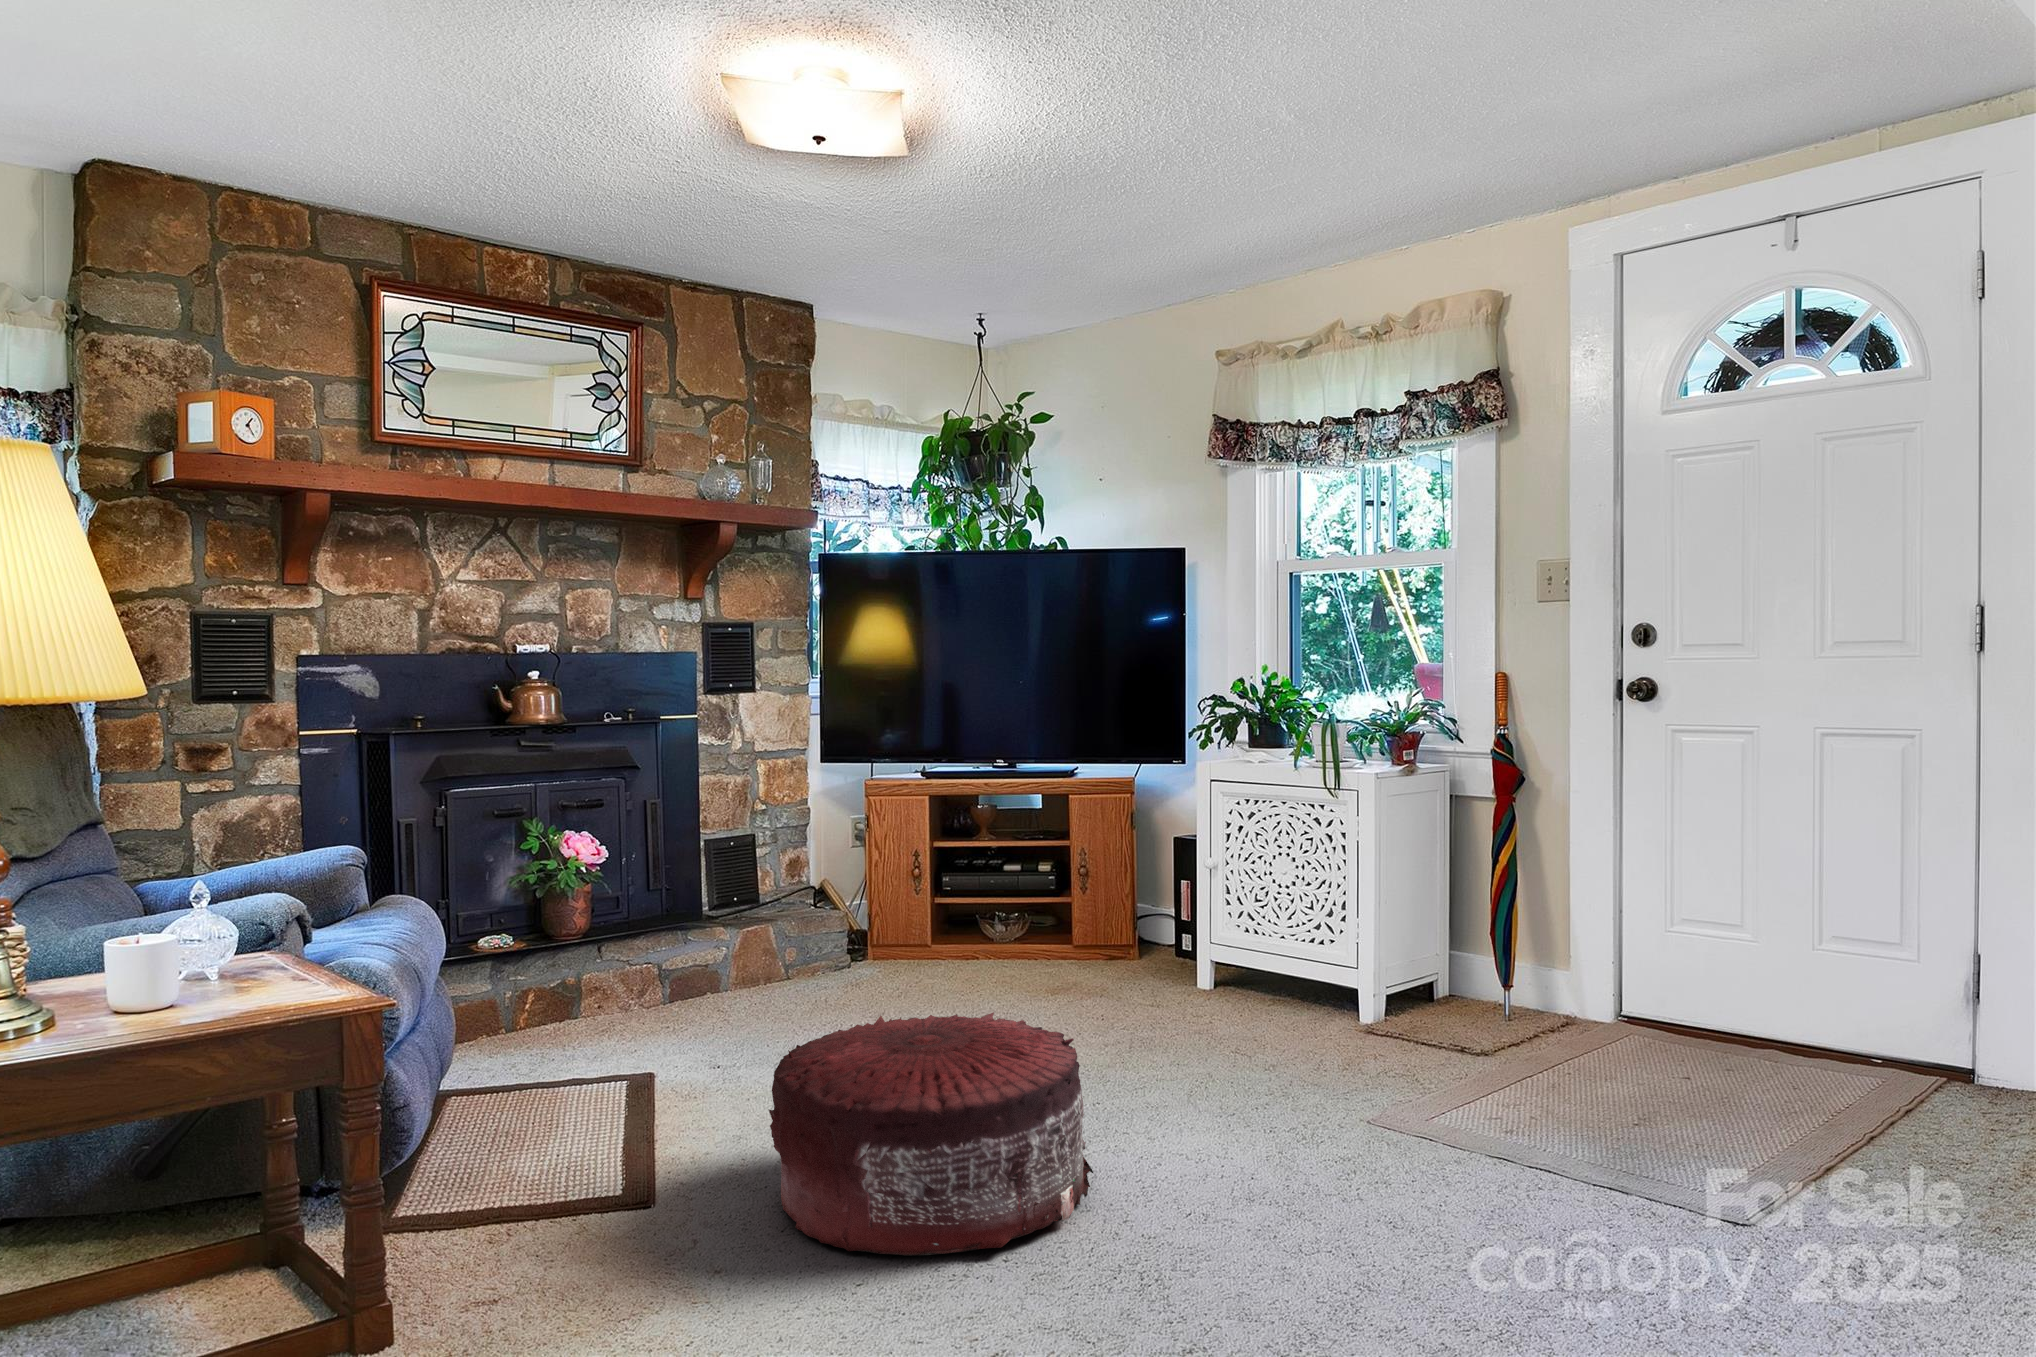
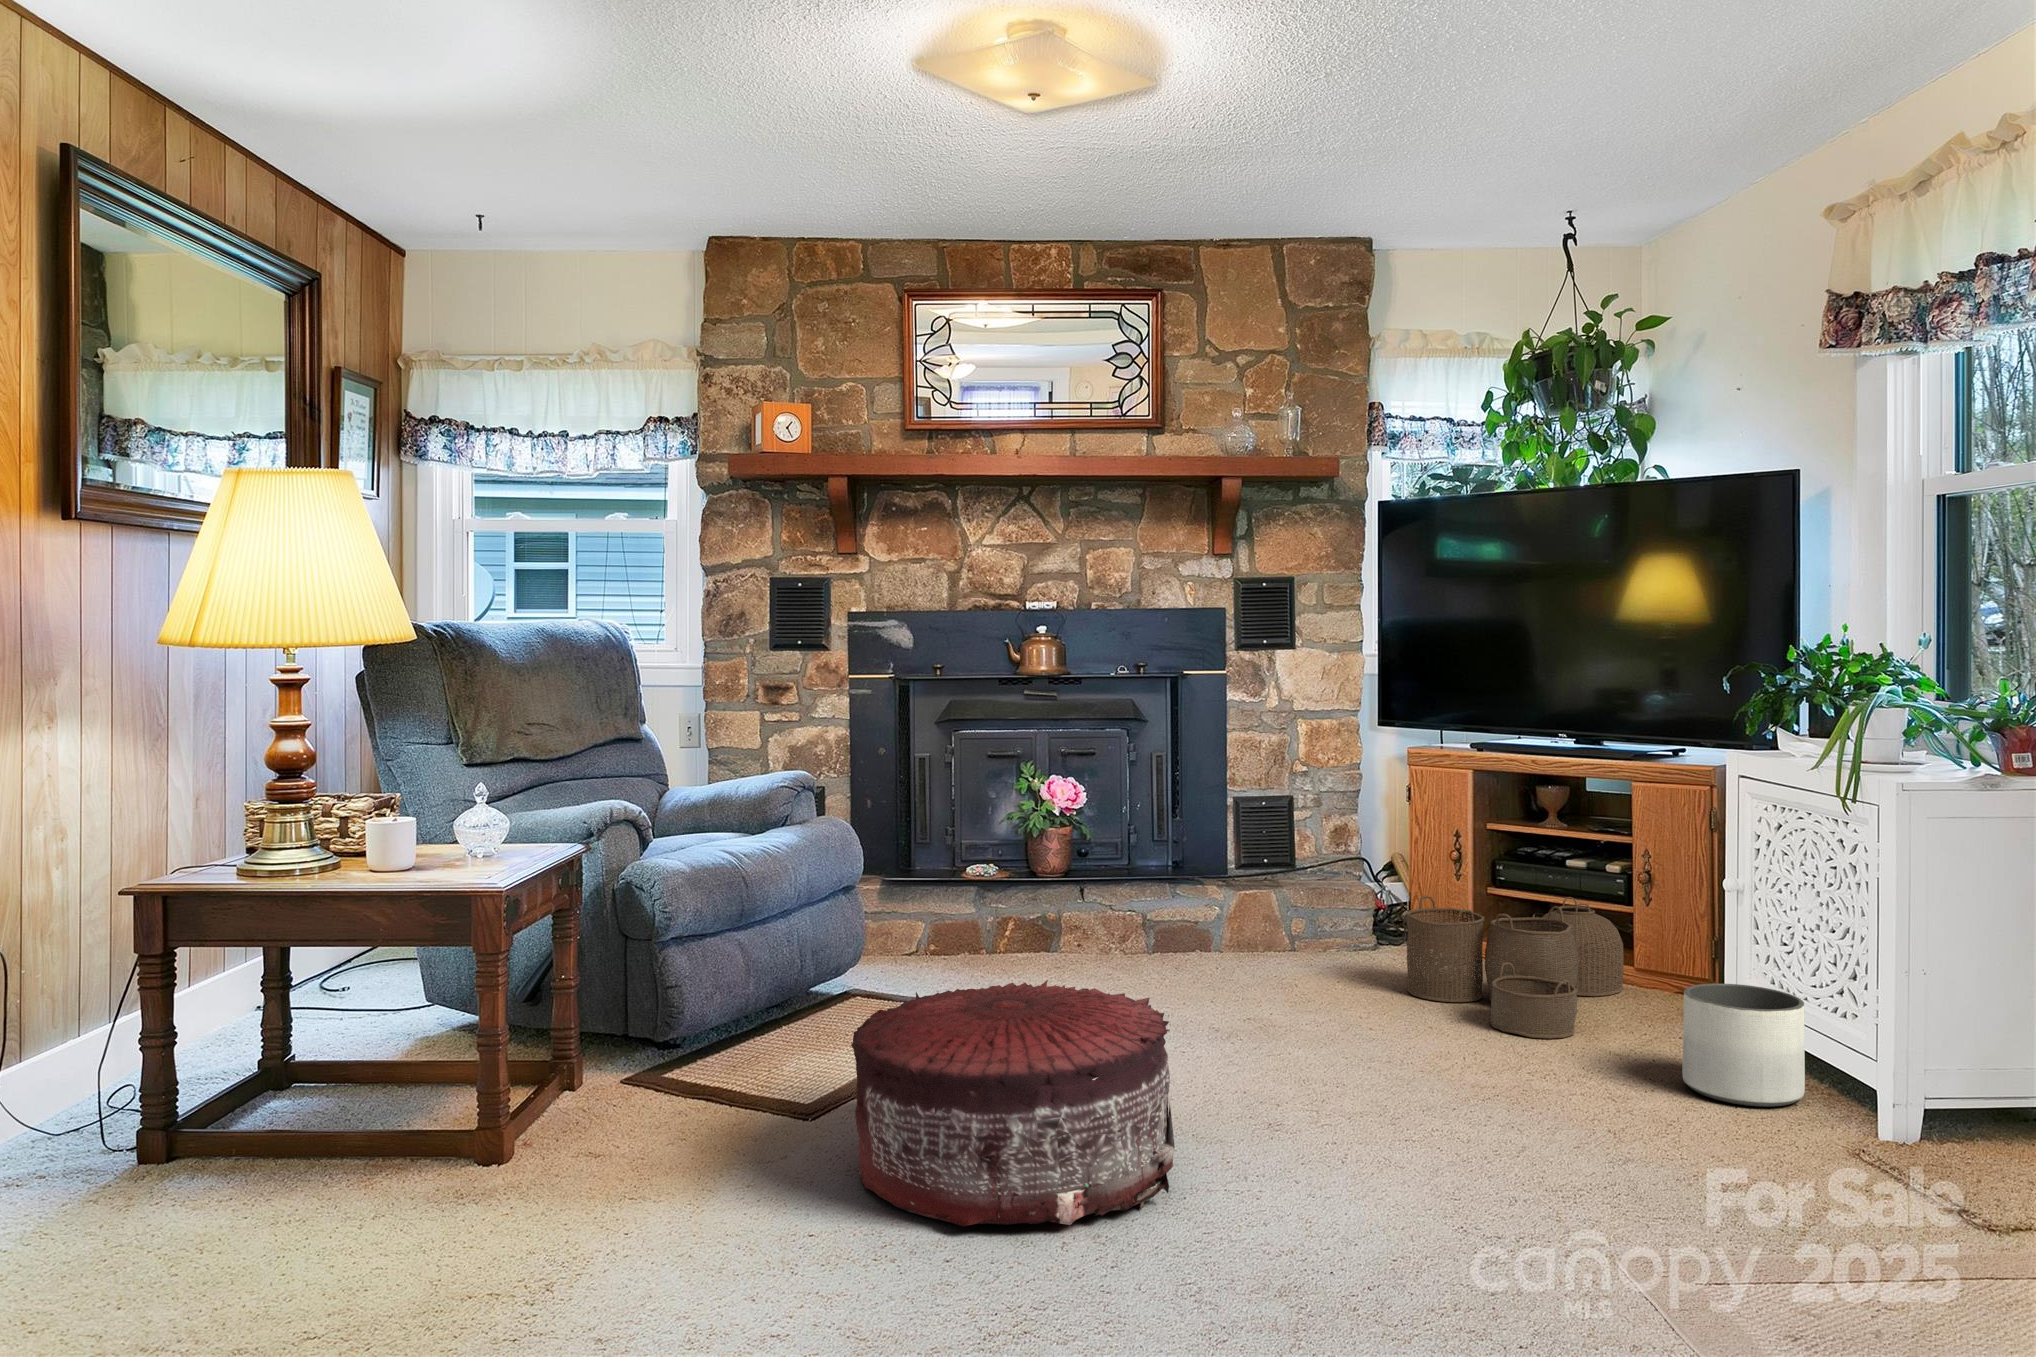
woven basket: none [943,892,1112,1007] -> present [1406,896,1624,1039]
planter: none [1224,935,1305,1021] -> present [1682,983,1805,1107]

